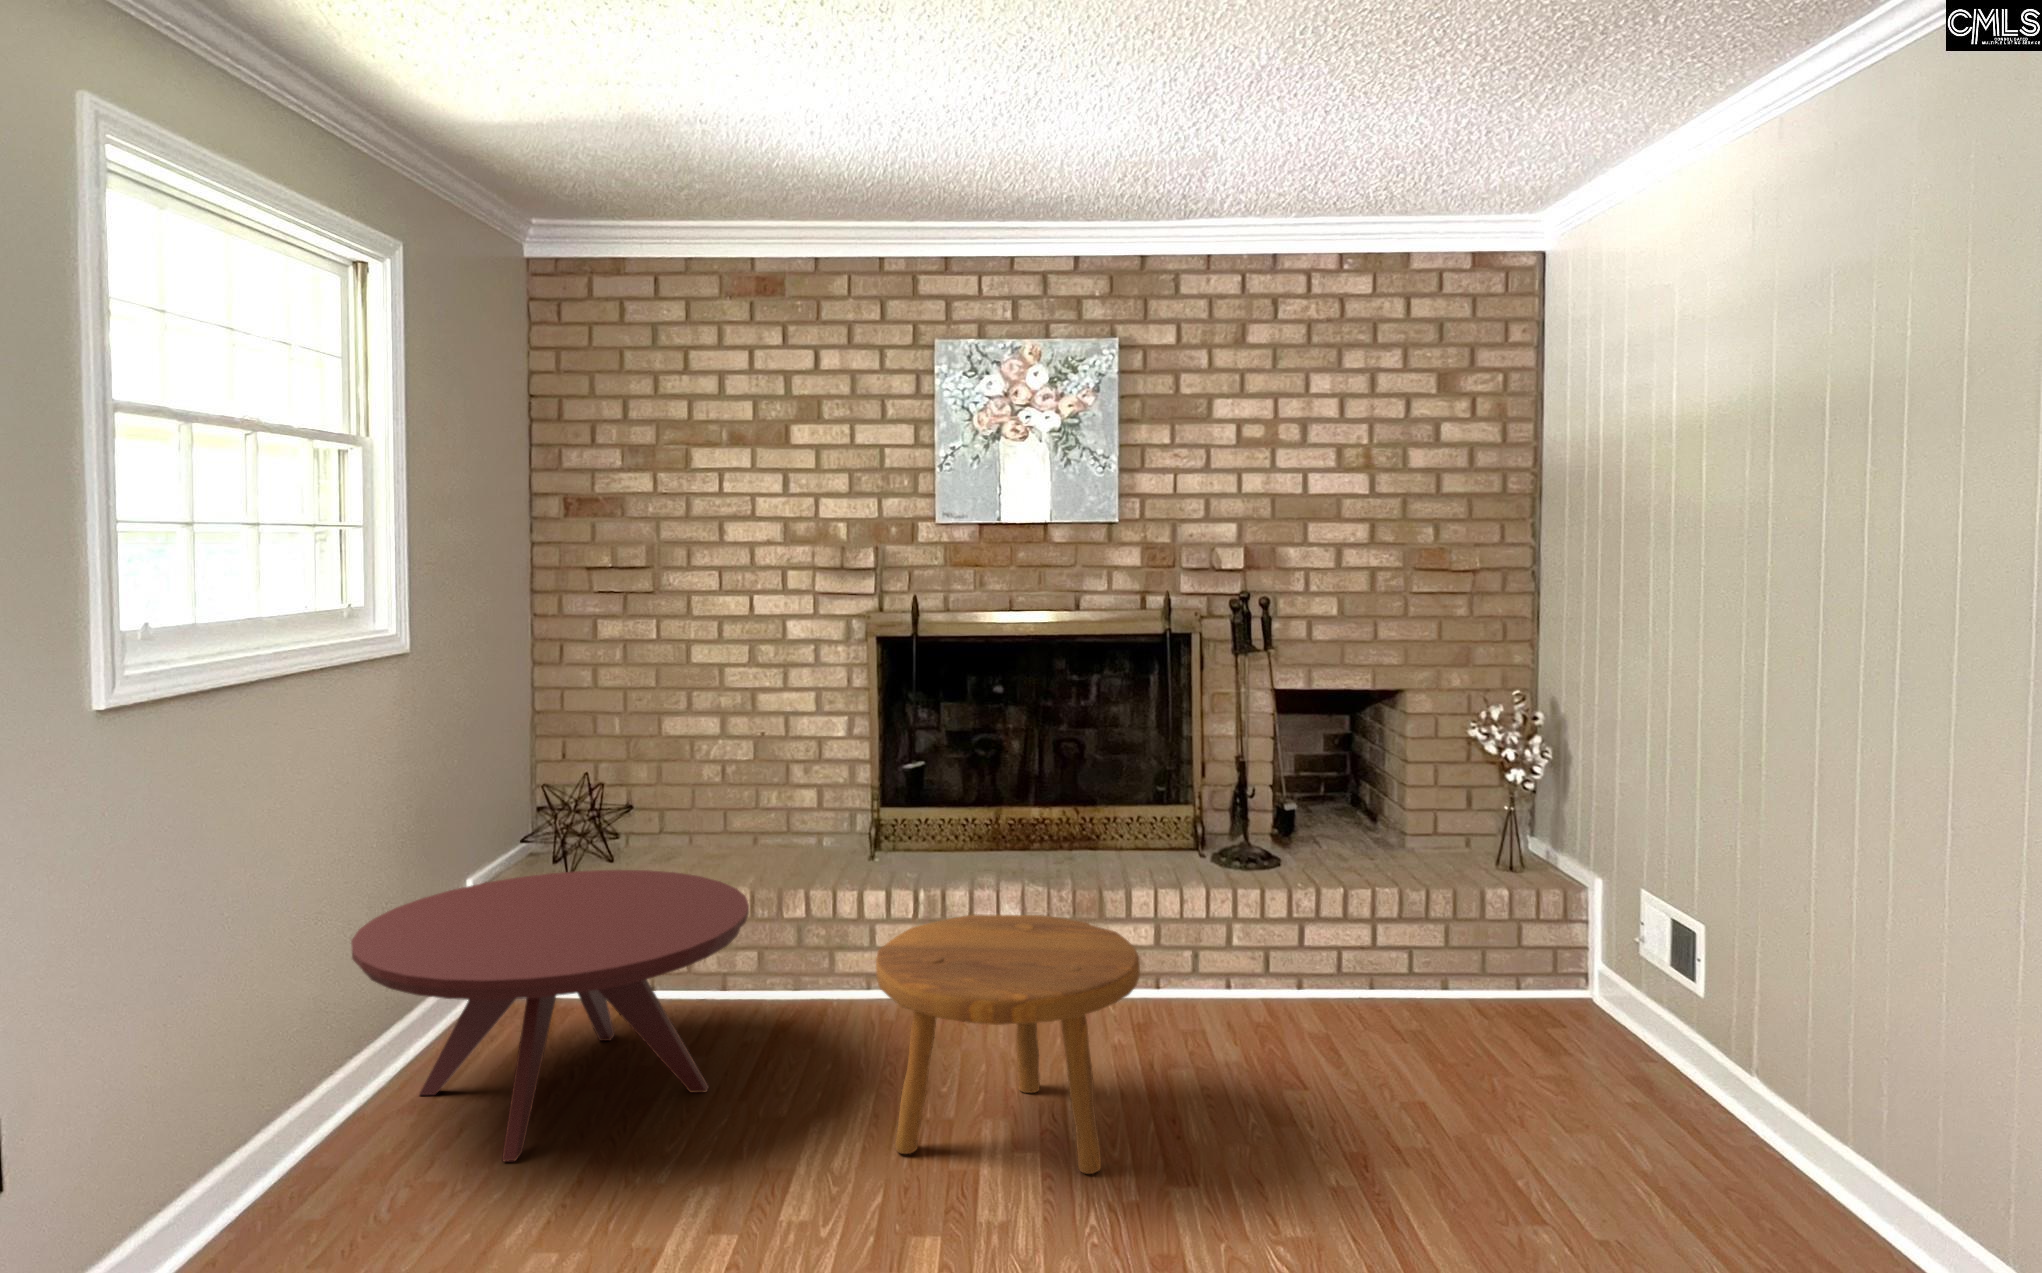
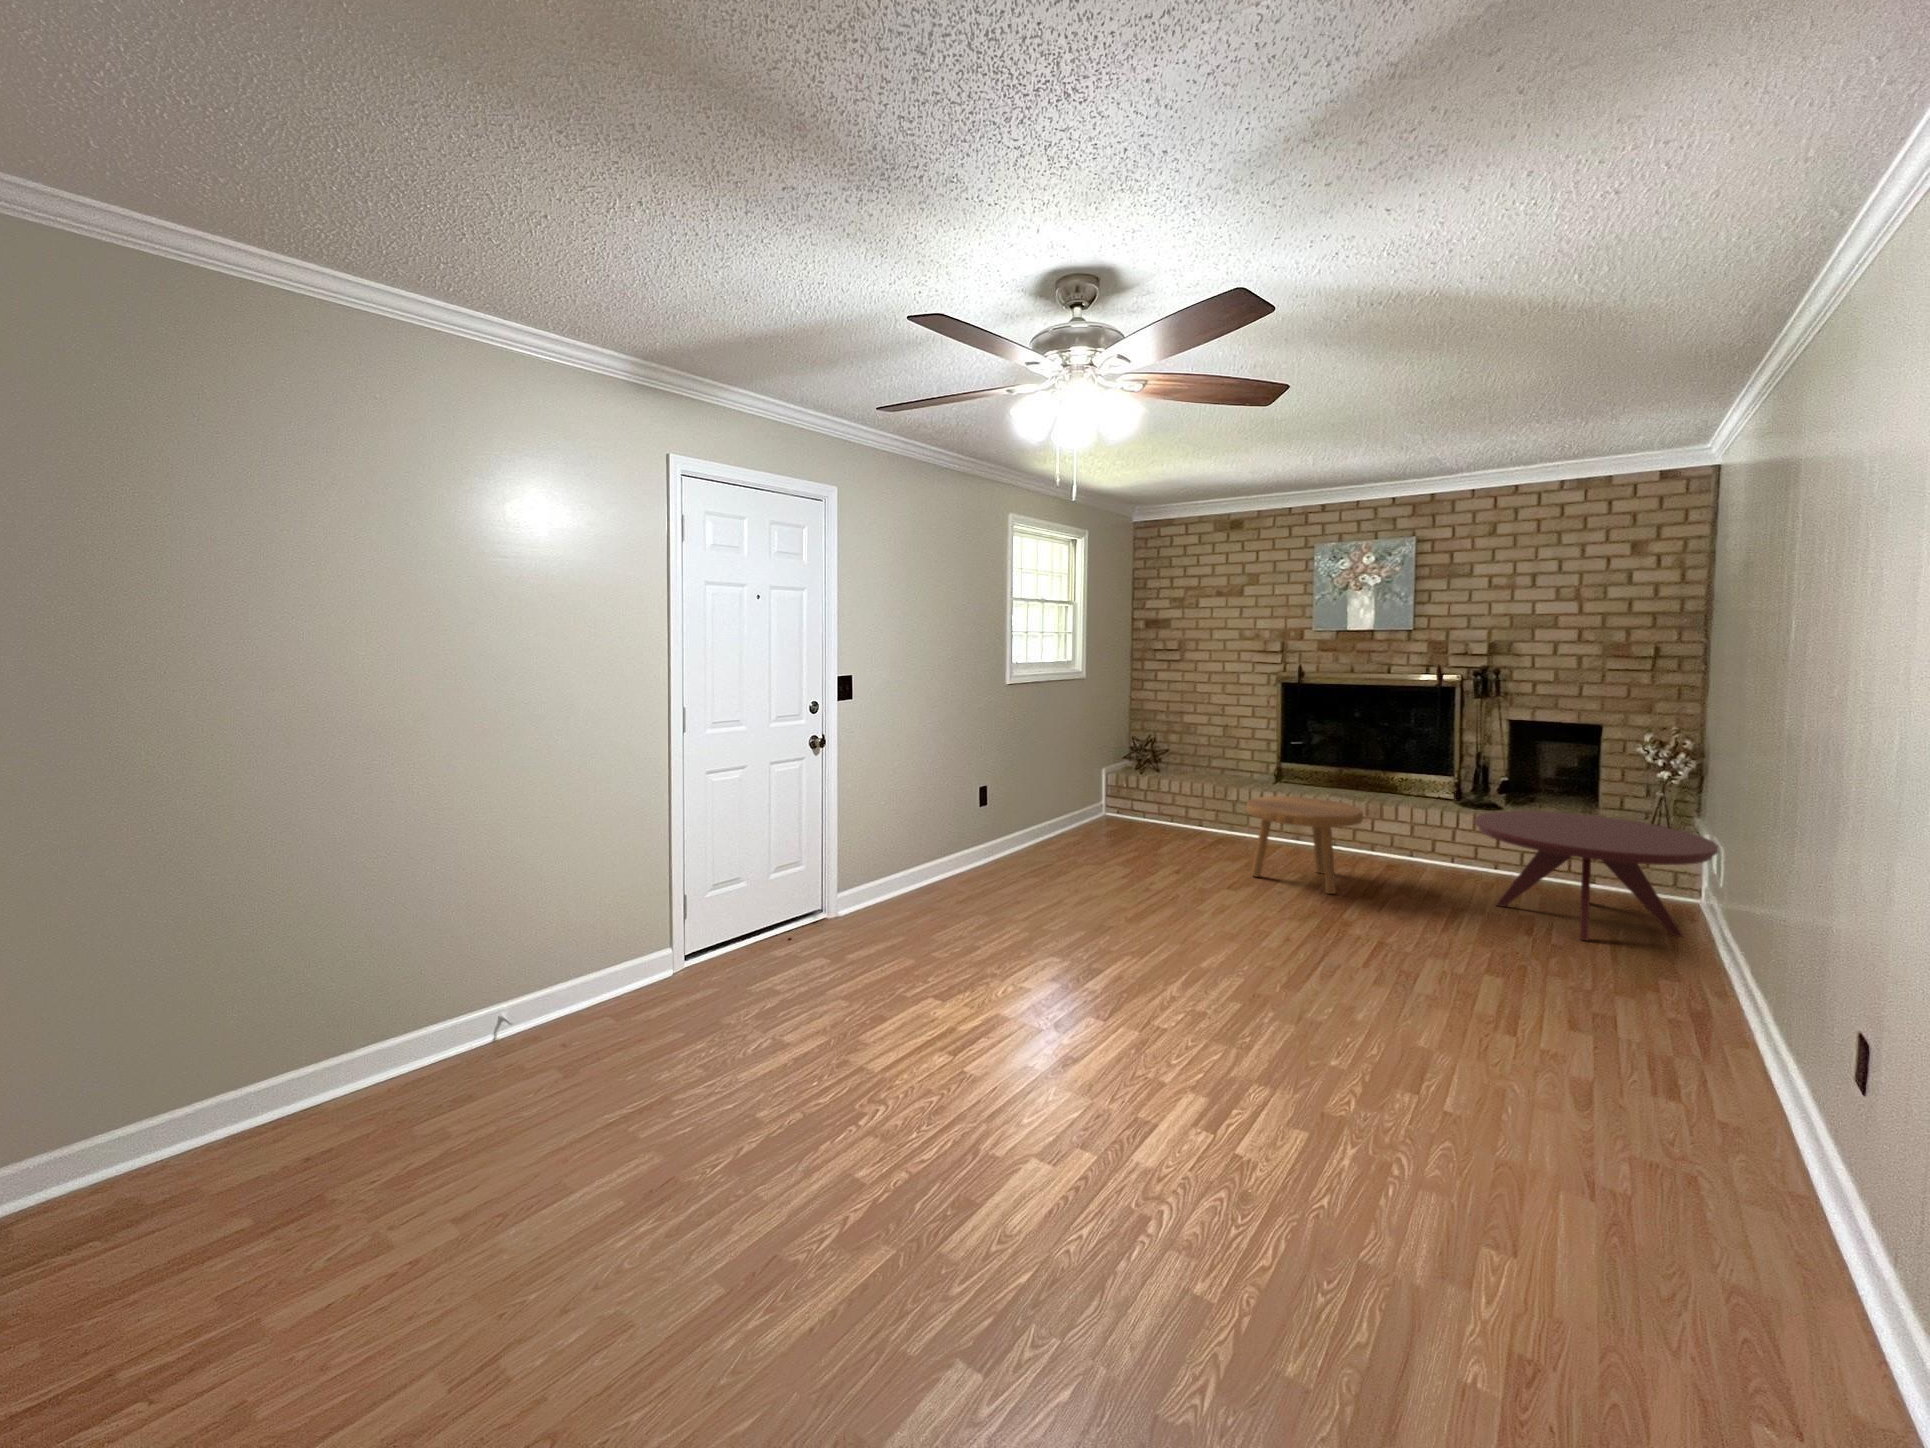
coffee table: present [351,870,749,1161] -> present [1475,811,1719,940]

